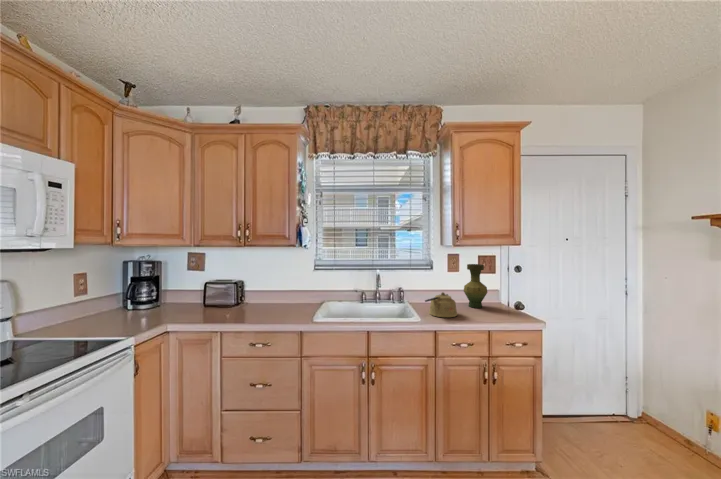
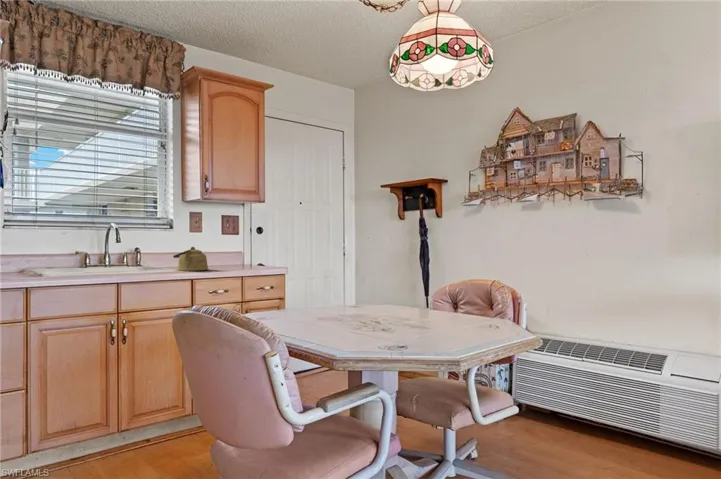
vase: present [464,264,487,308] -> none [209,222,234,267]

